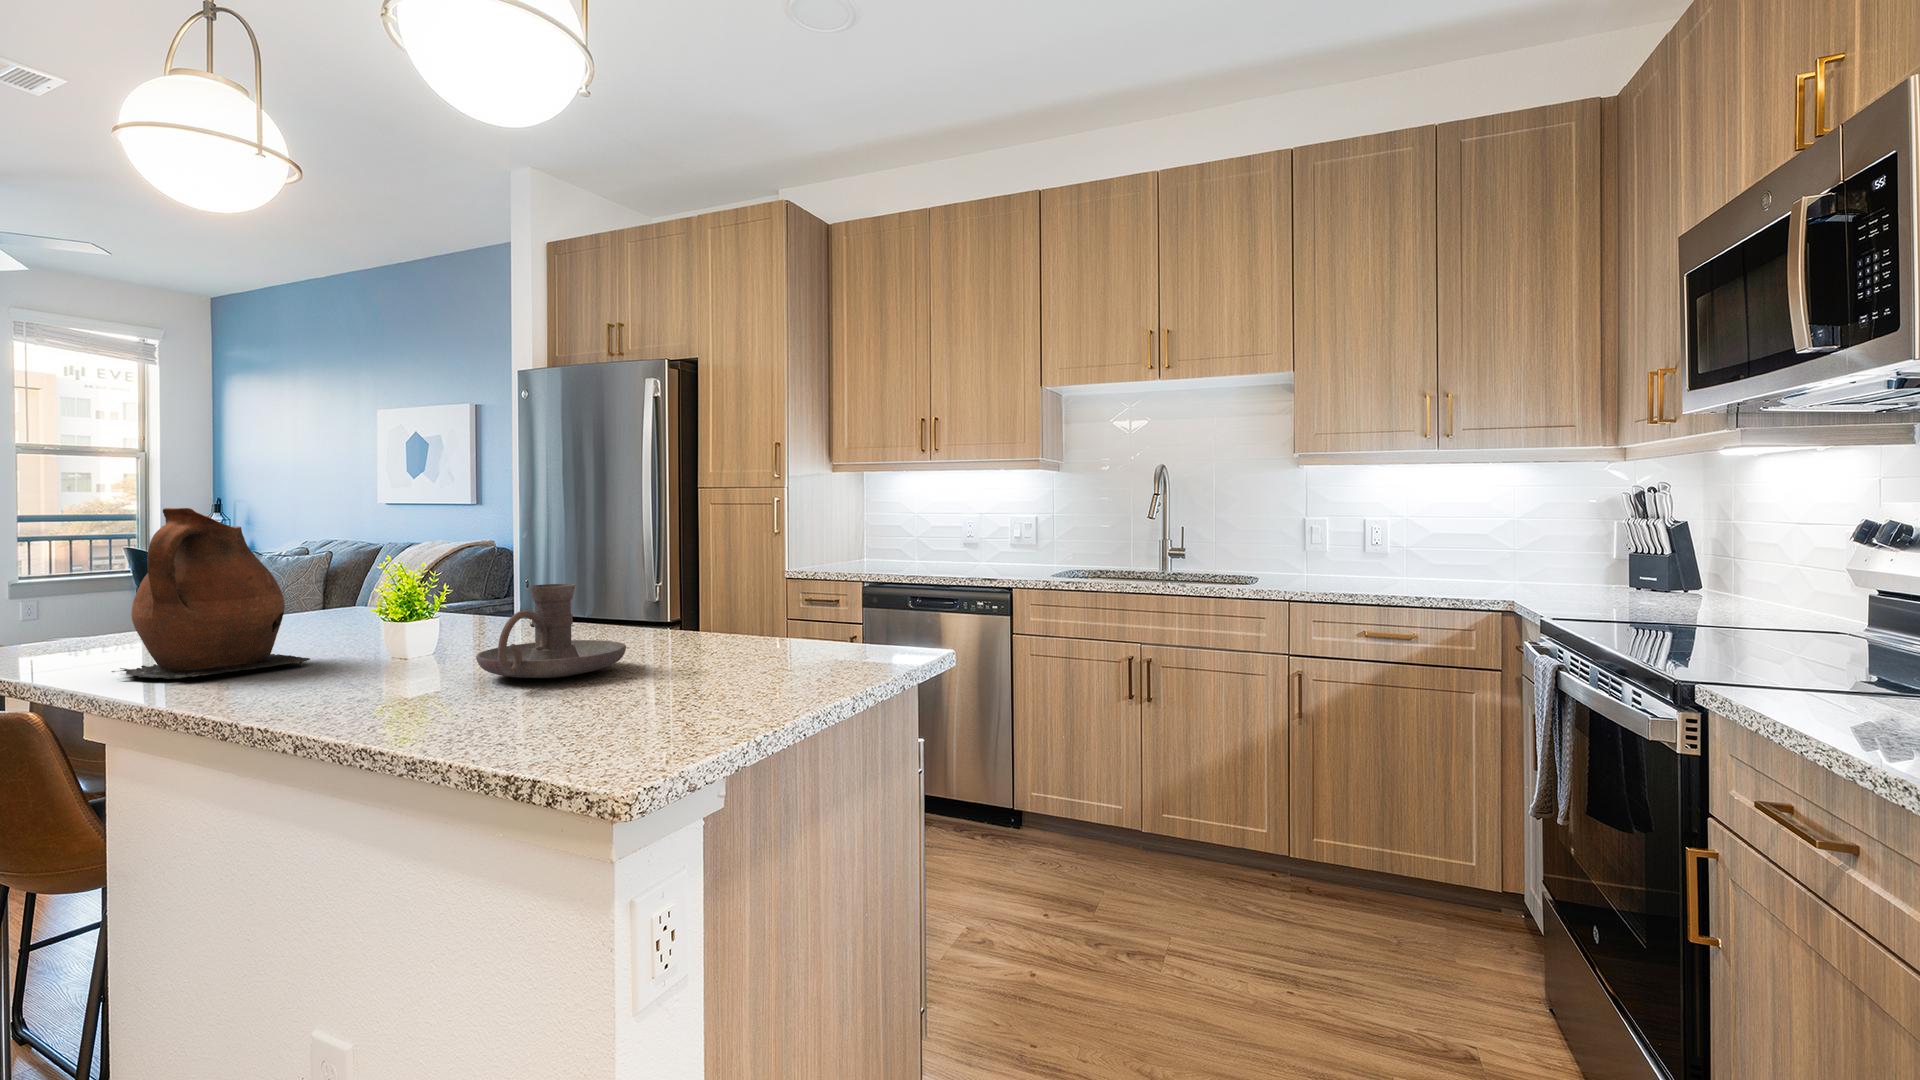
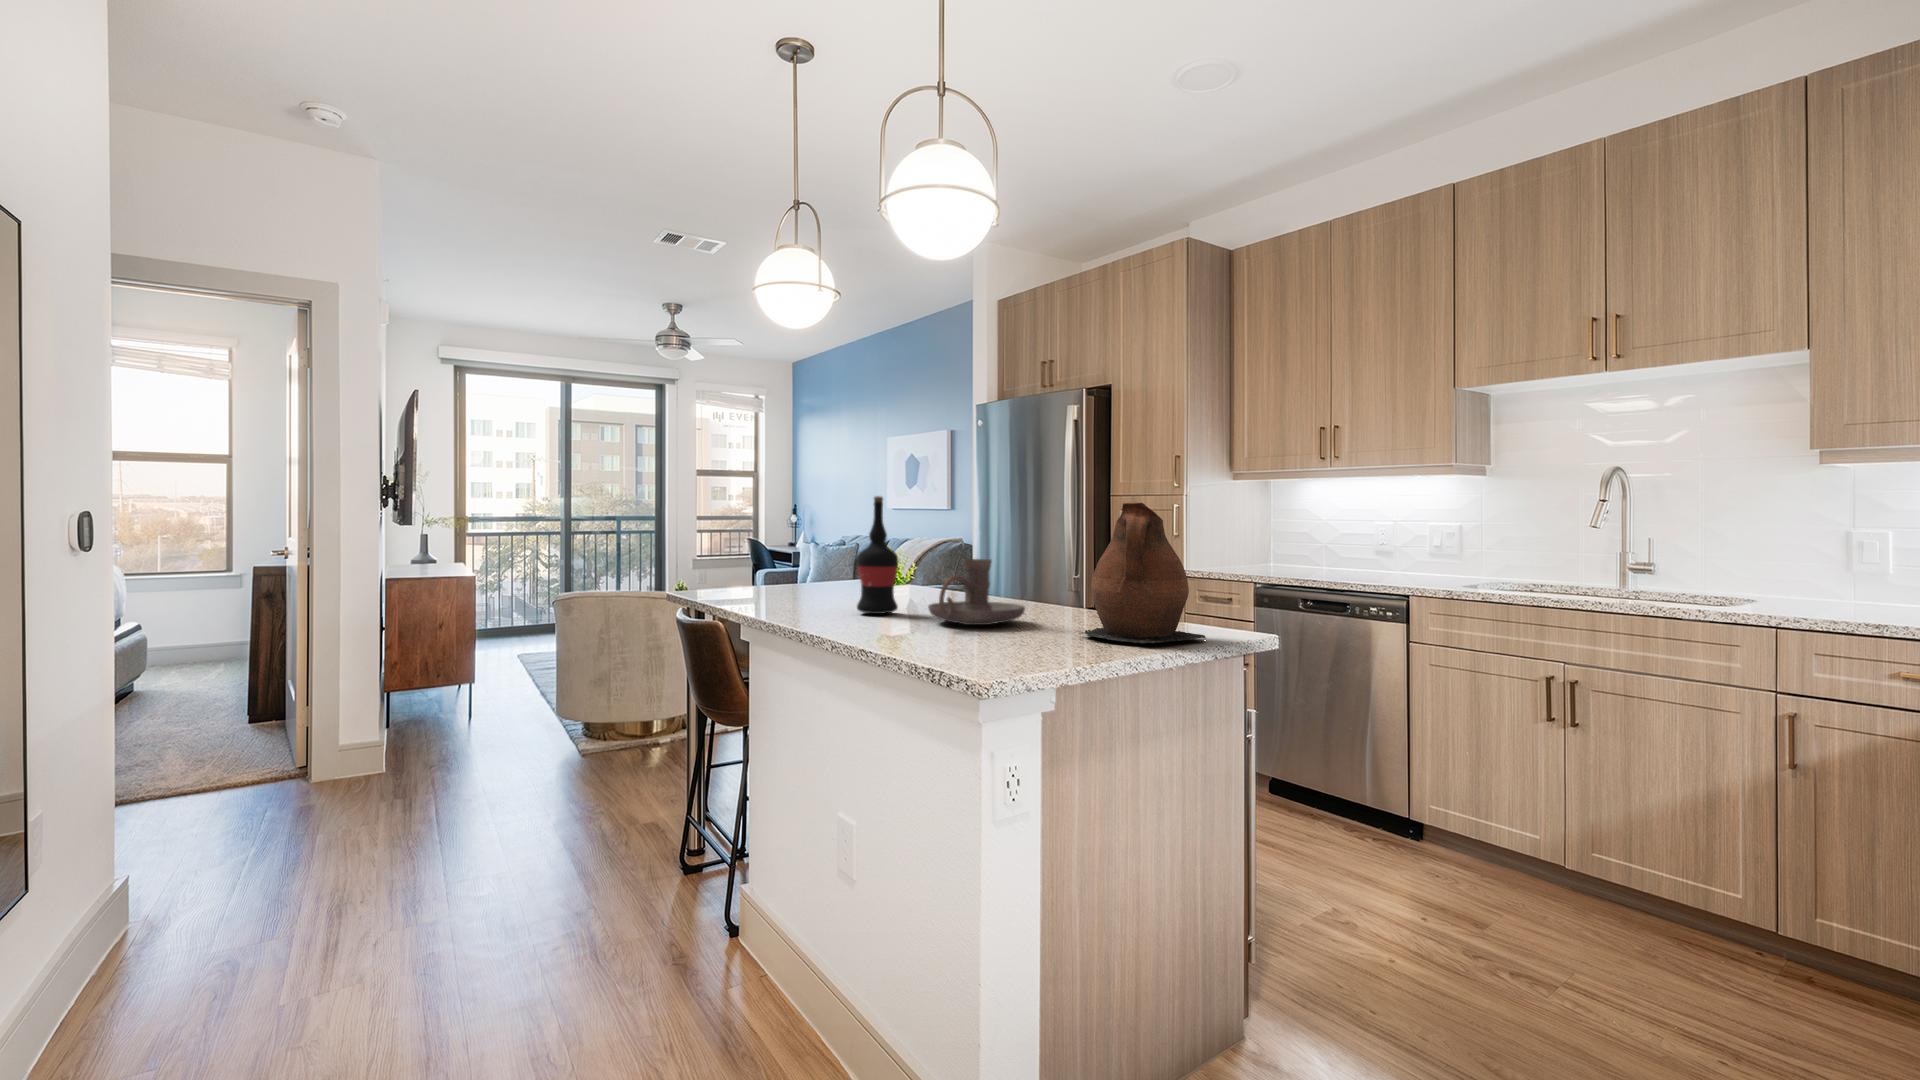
wine bottle: none [345,497,422,673] -> present [857,496,898,614]
ceramic pitcher: present [112,508,310,679] -> present [1078,503,1206,643]

